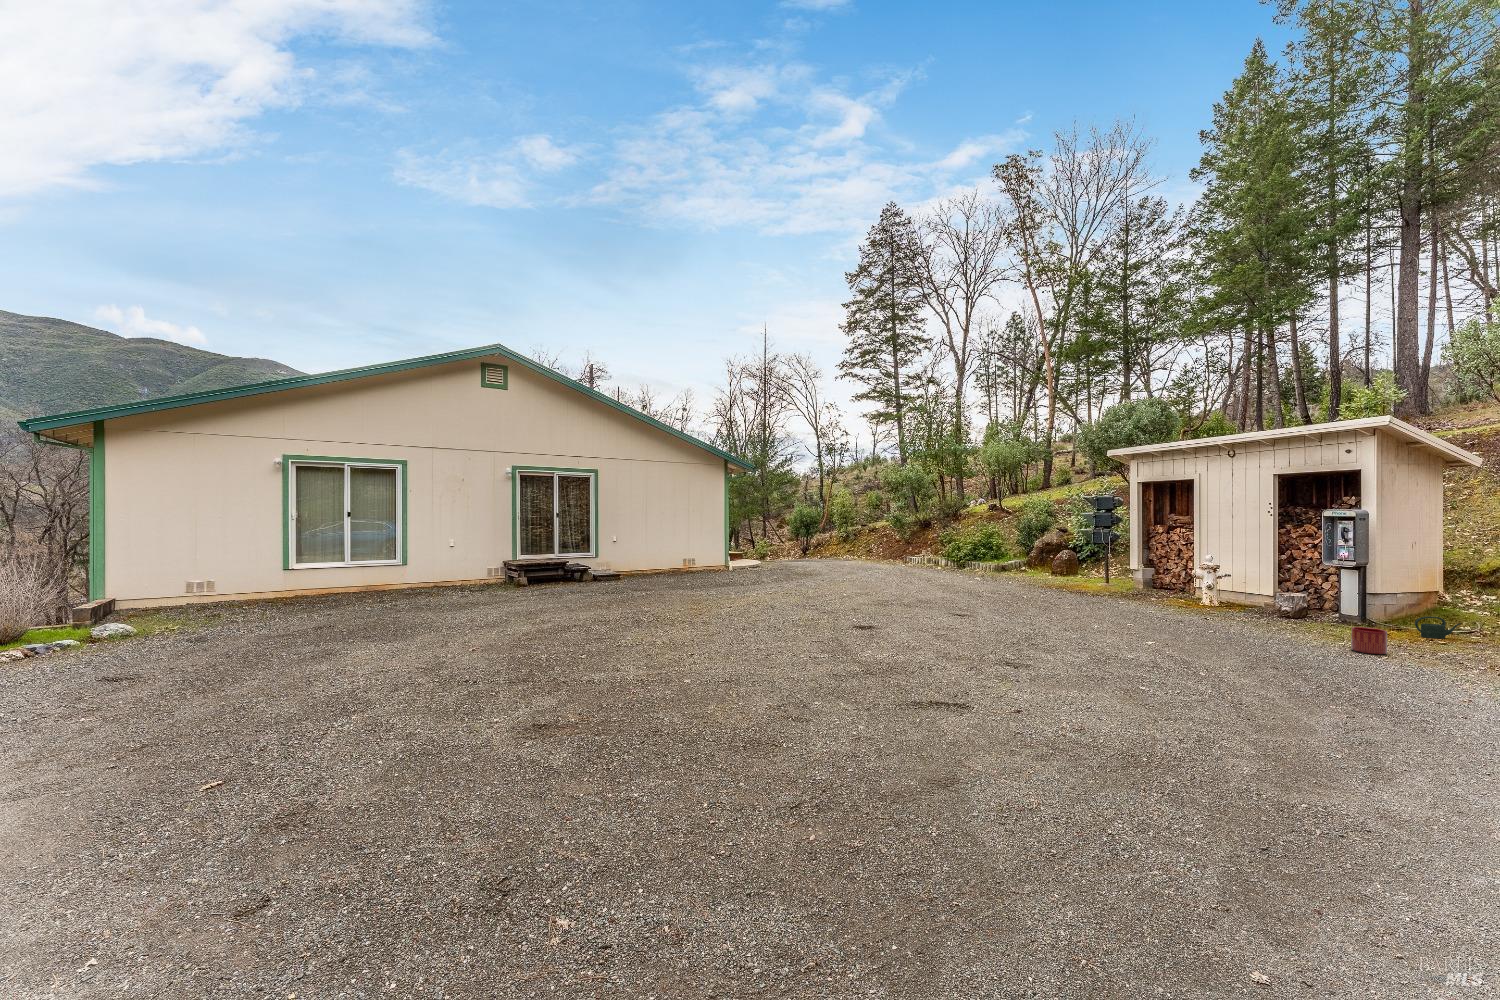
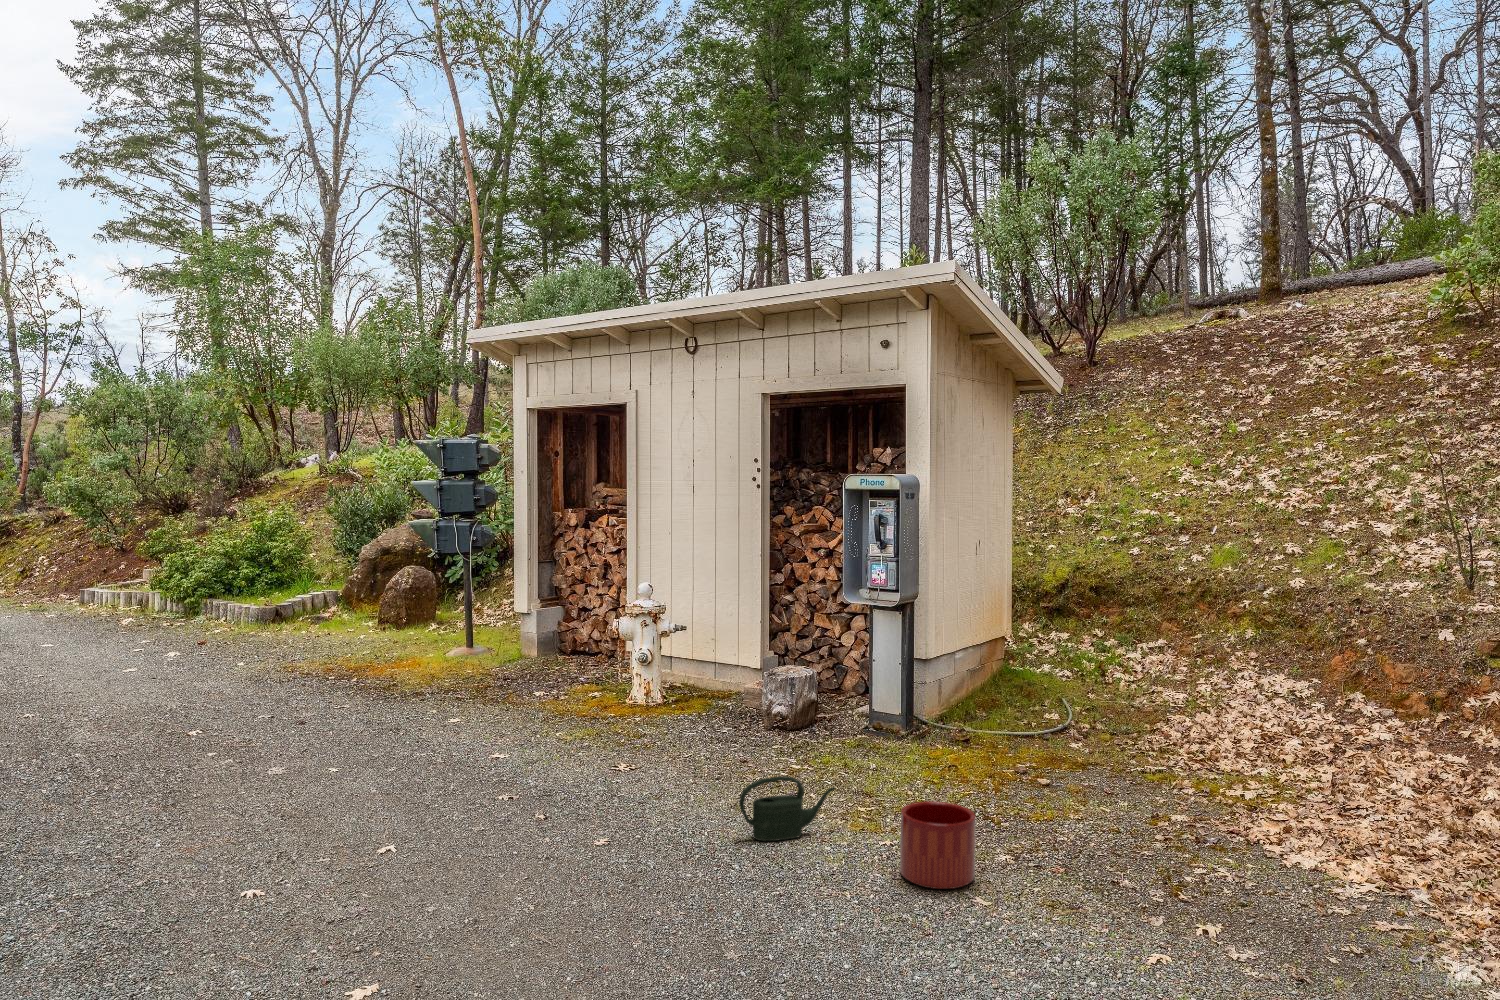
watering can: present [1415,617,1461,639] -> present [739,776,835,841]

